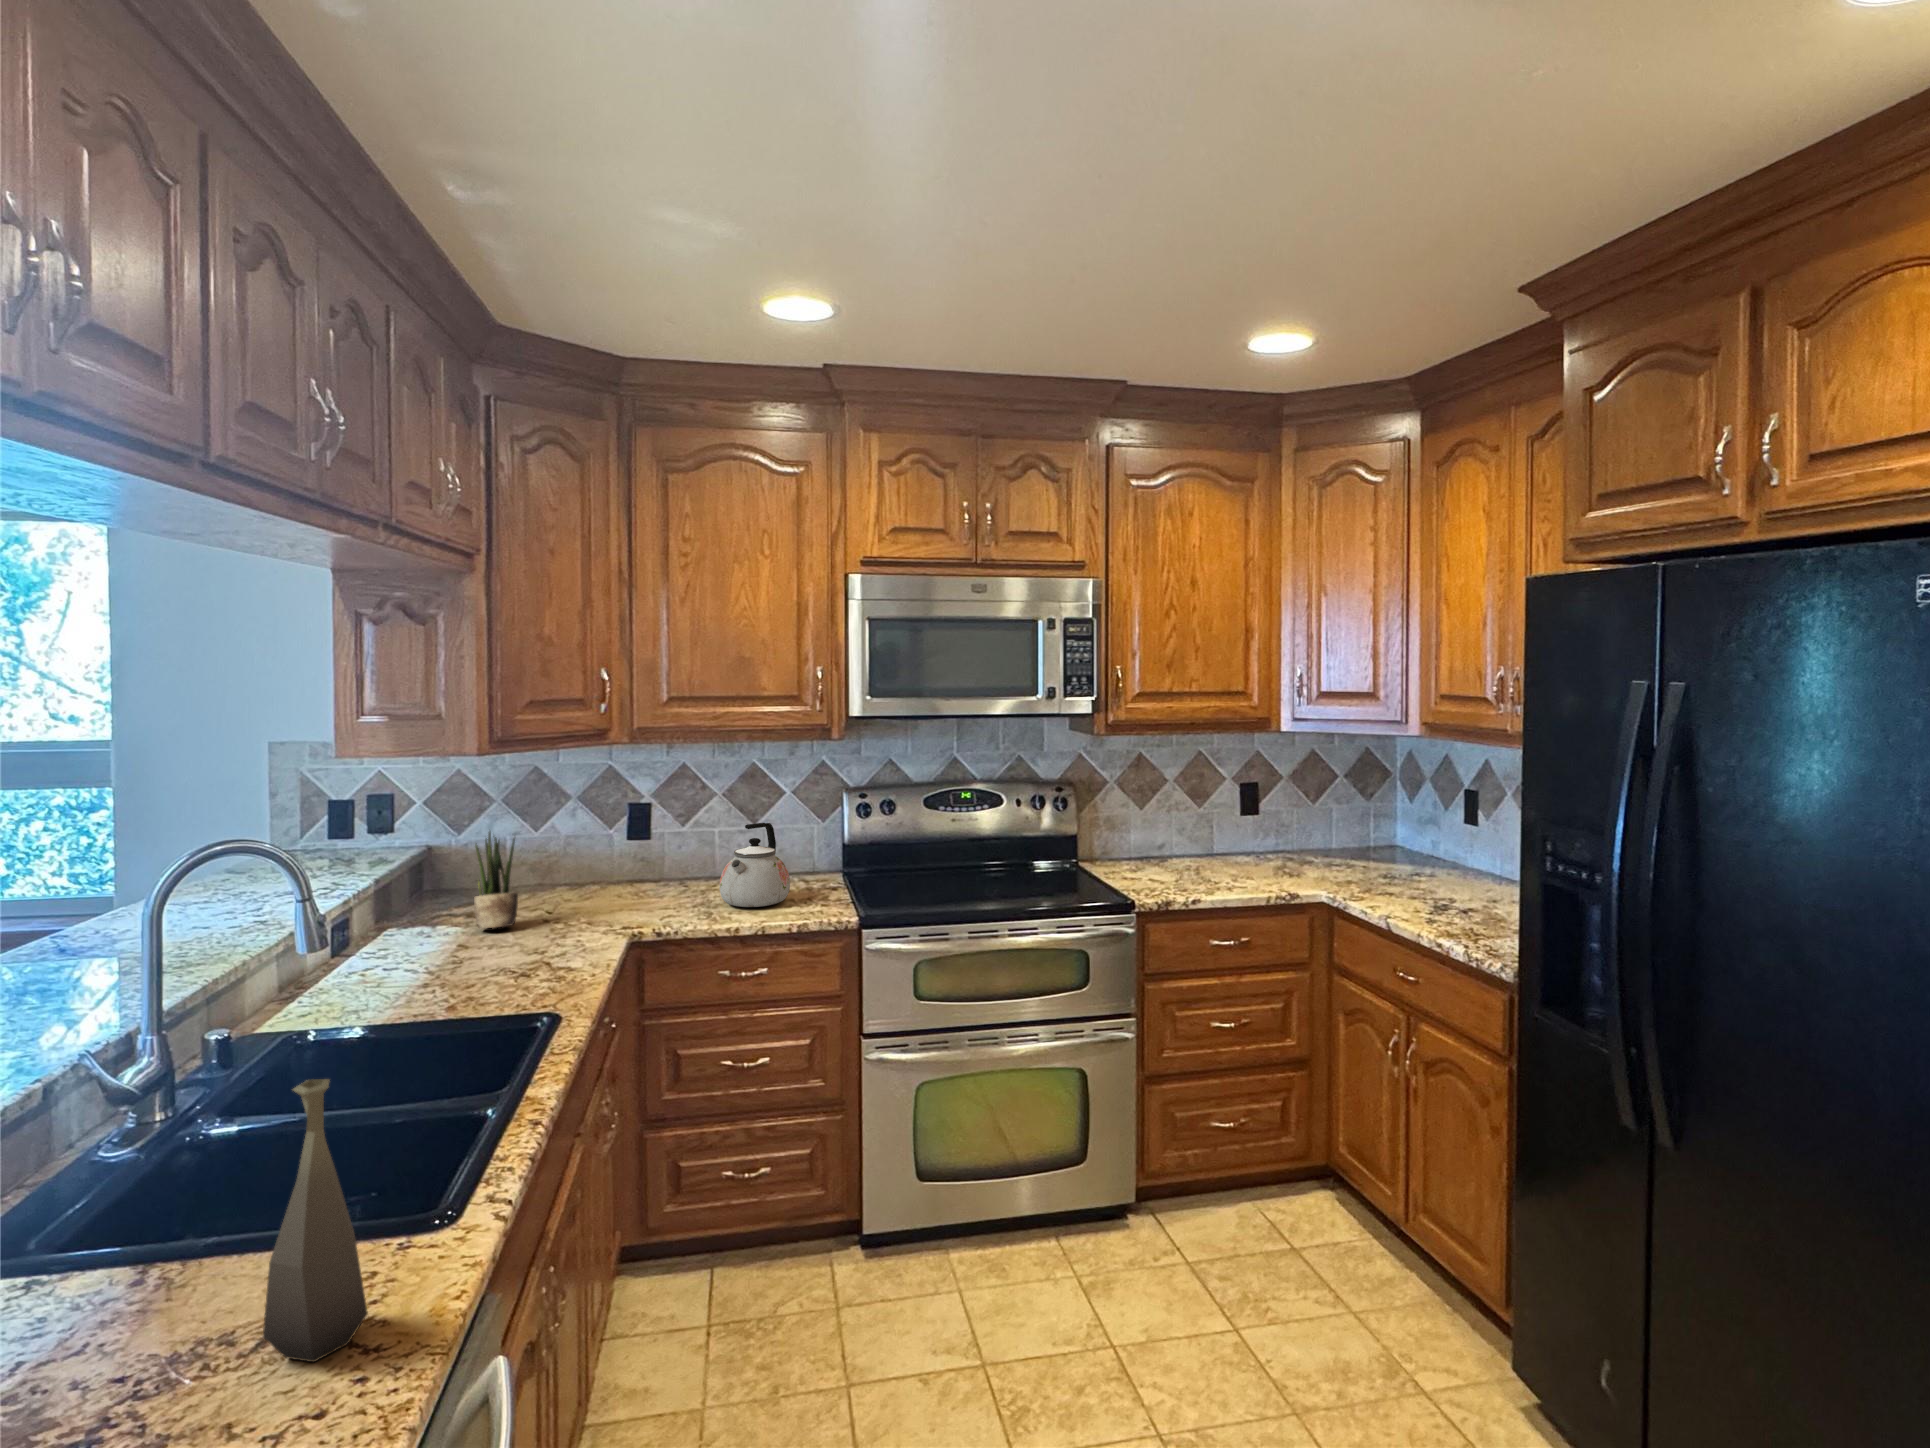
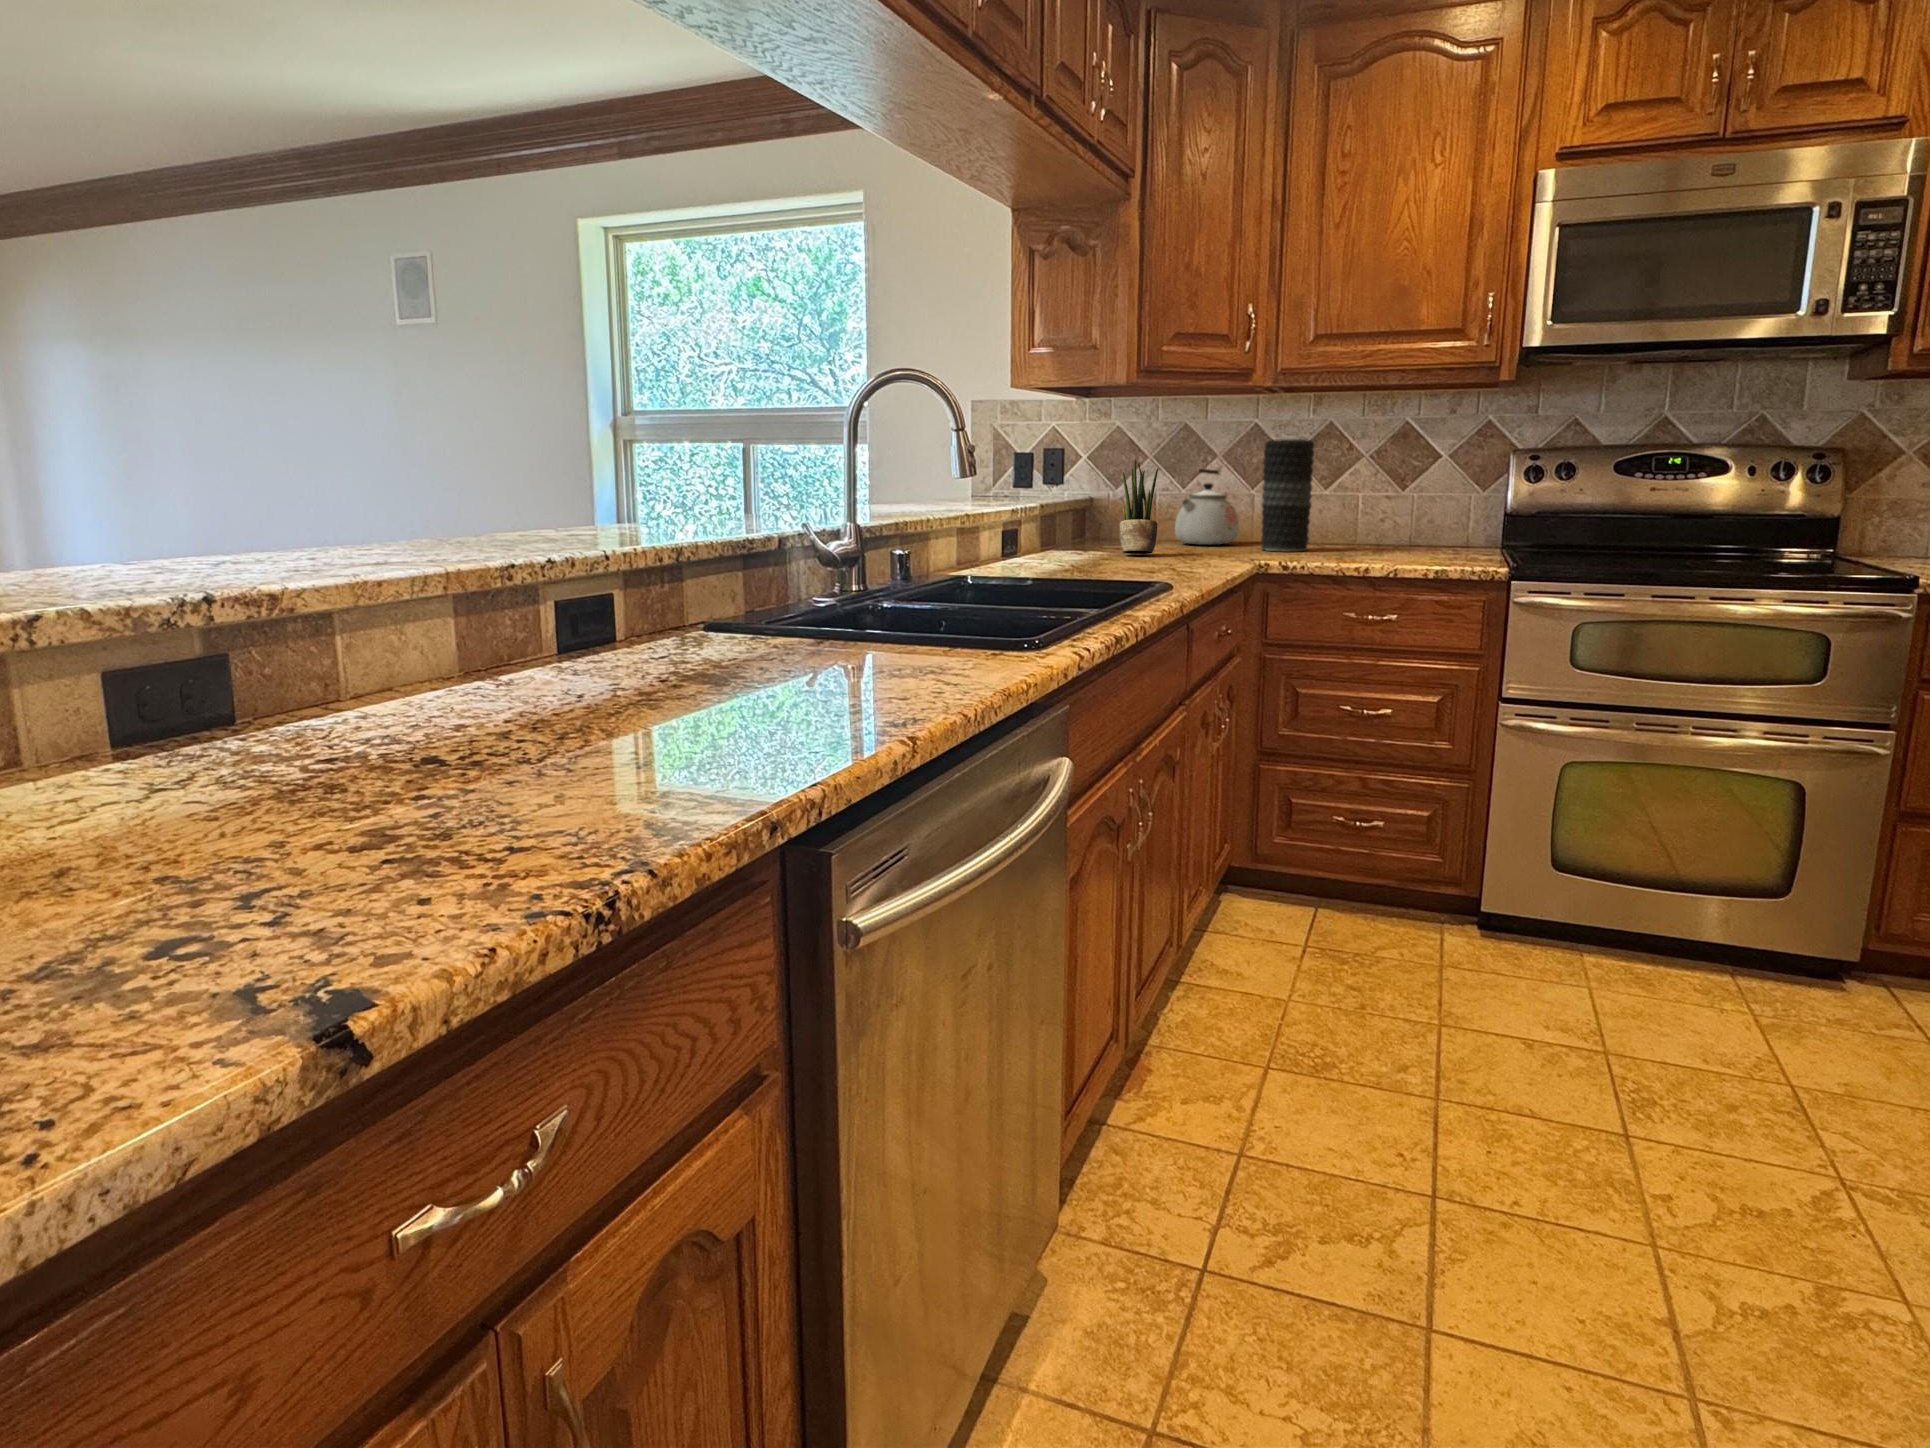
vase: none [623,787,673,900] -> present [1261,439,1314,551]
kettle: present [720,823,790,907] -> present [1175,469,1239,545]
bottle: present [263,1079,368,1362] -> none [871,436,948,680]

